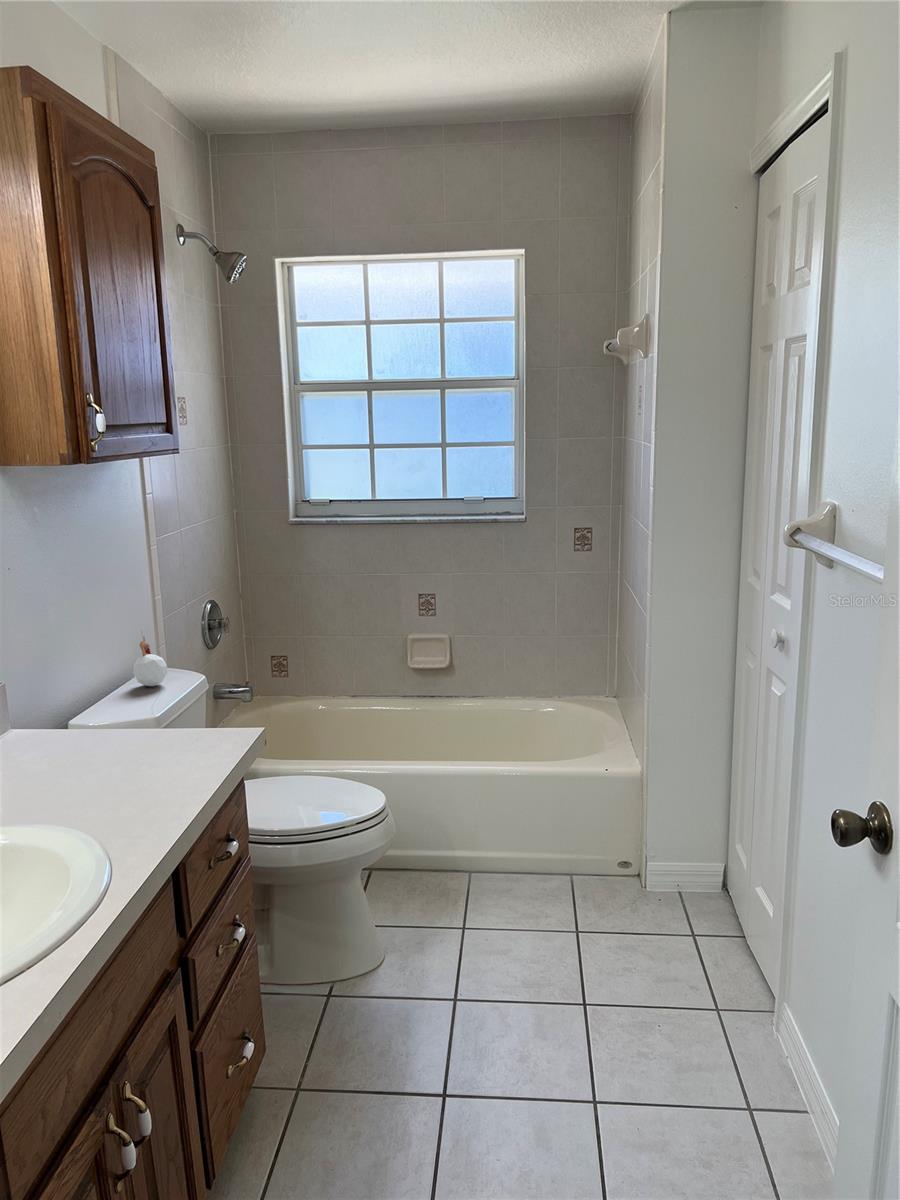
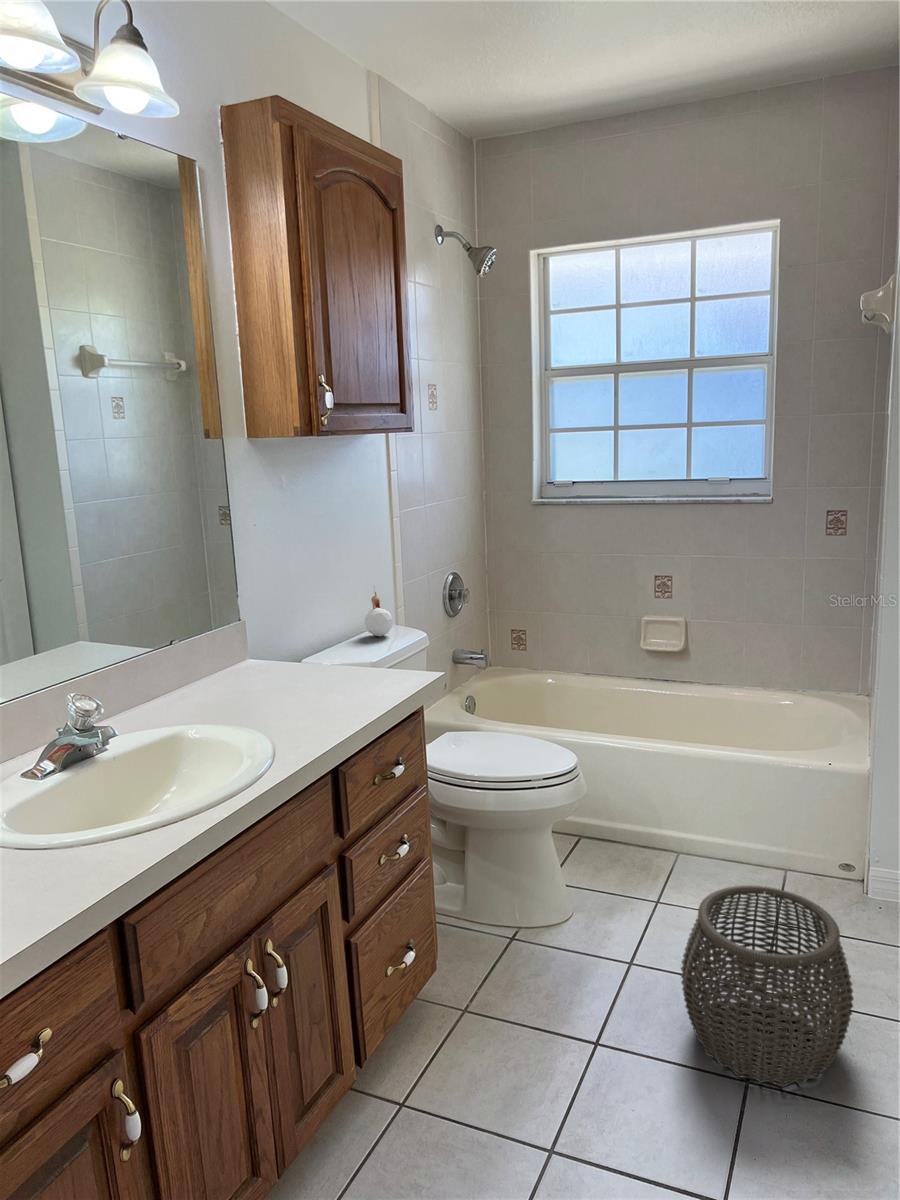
woven basket: none [516,899,673,1093] -> present [681,886,854,1087]

